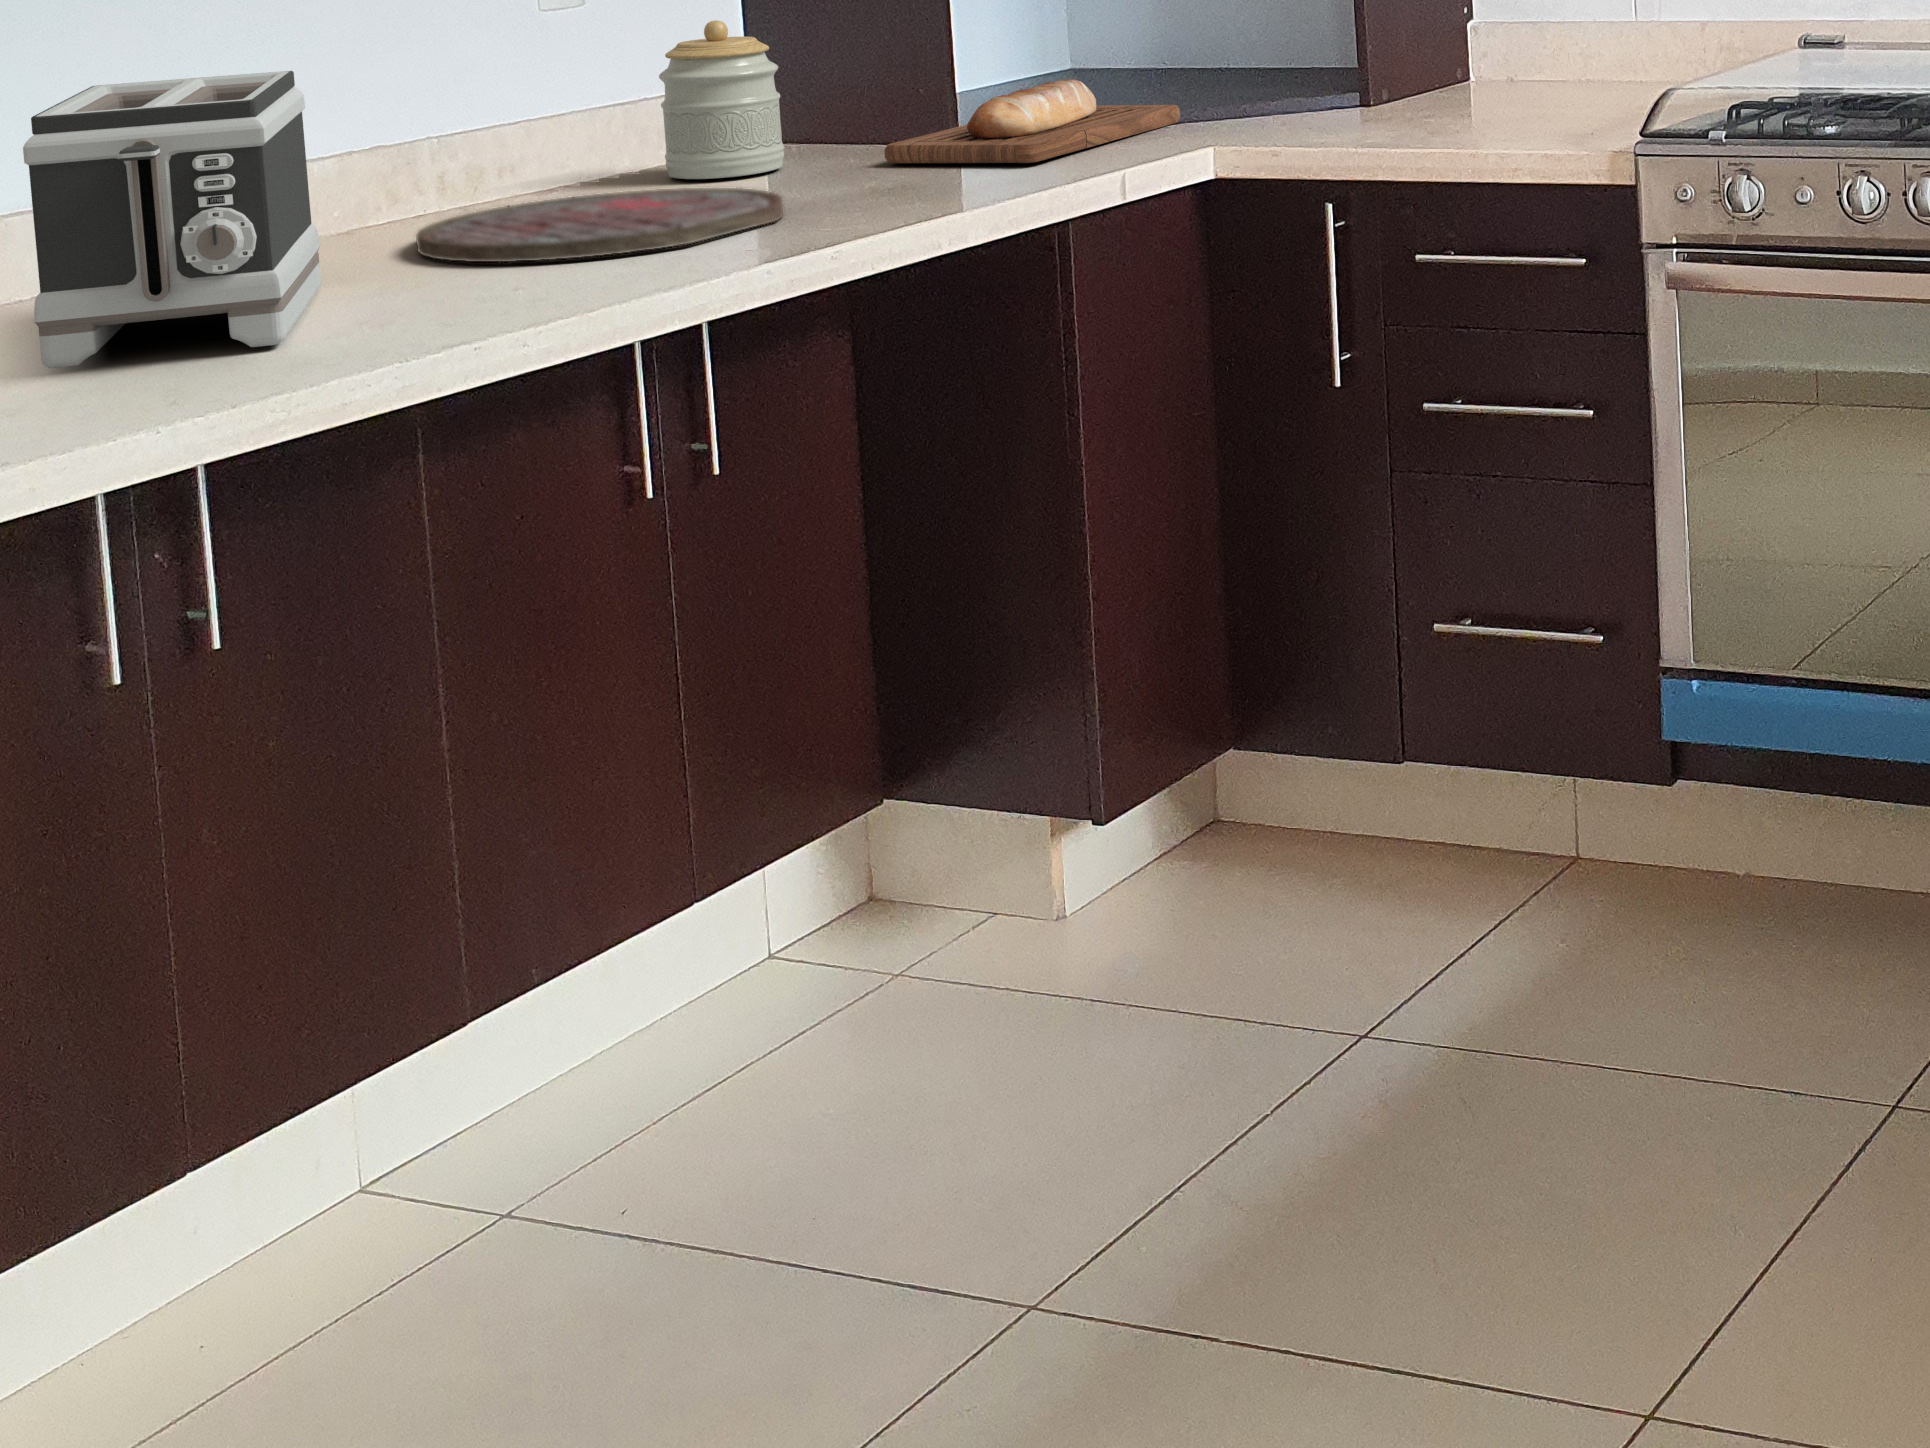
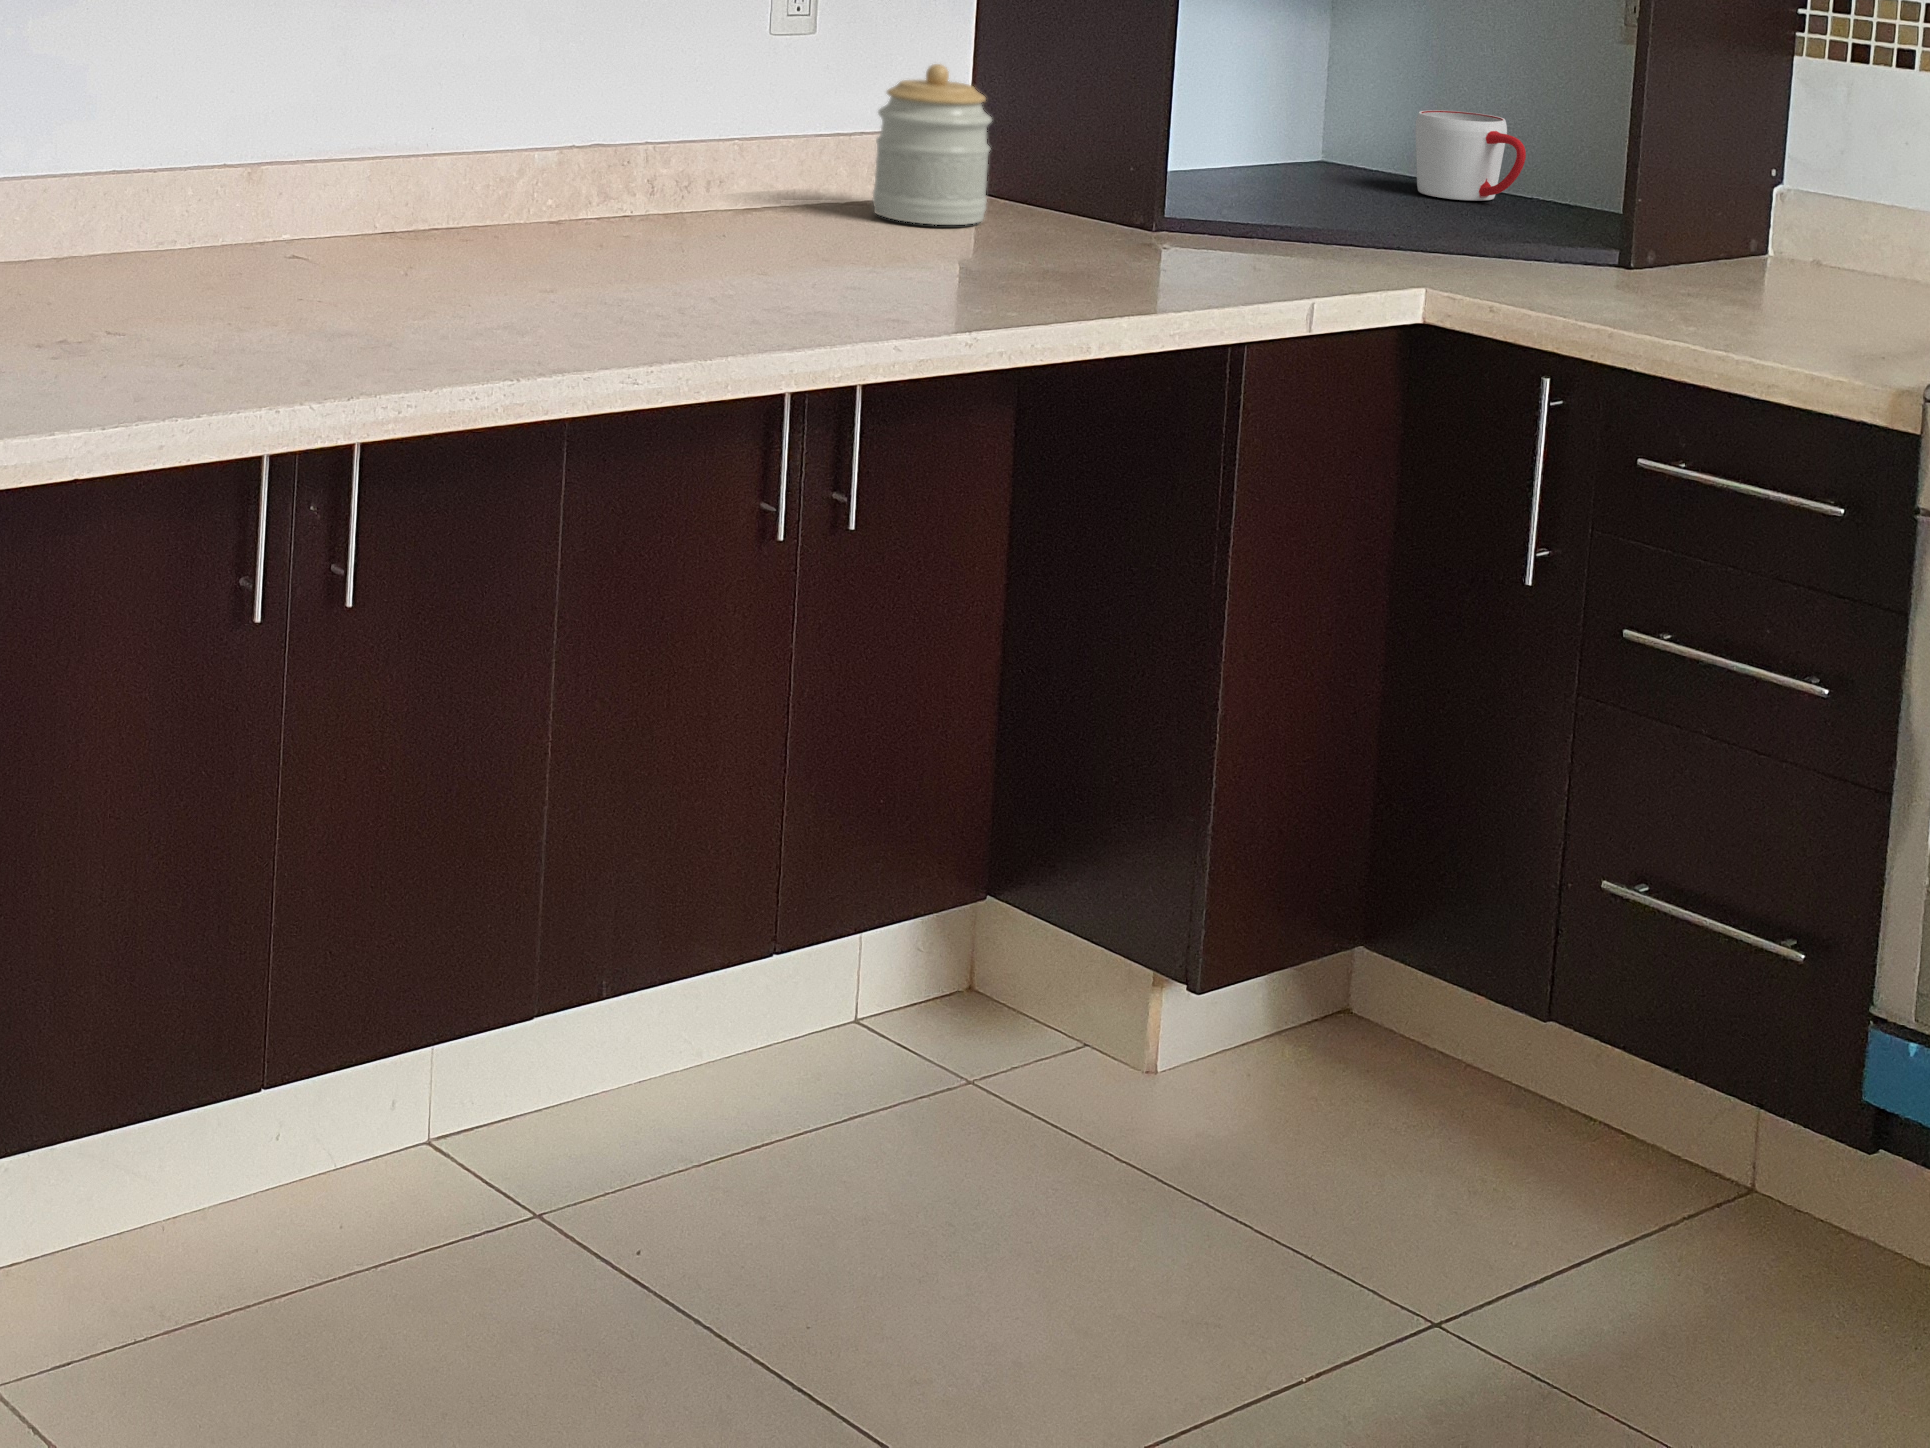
mug: none [1157,4,1258,83] -> present [1415,110,1526,201]
toaster: present [23,71,321,368] -> none [268,55,531,329]
bread loaf: present [884,80,1180,163] -> none [1082,179,1409,267]
cutting board: present [416,188,783,262] -> none [619,218,958,296]

